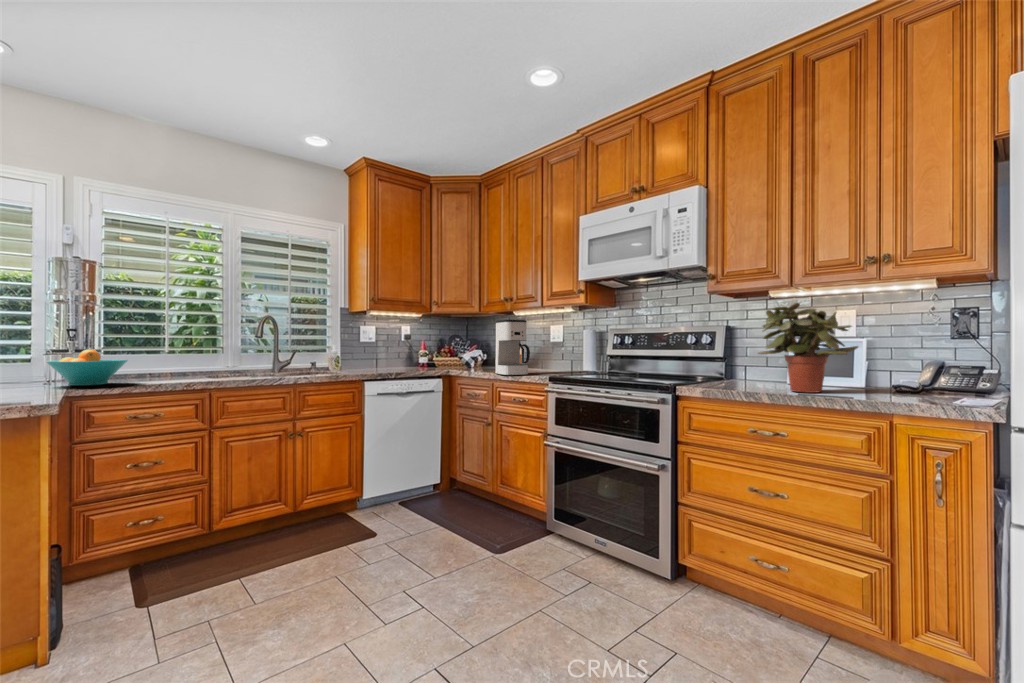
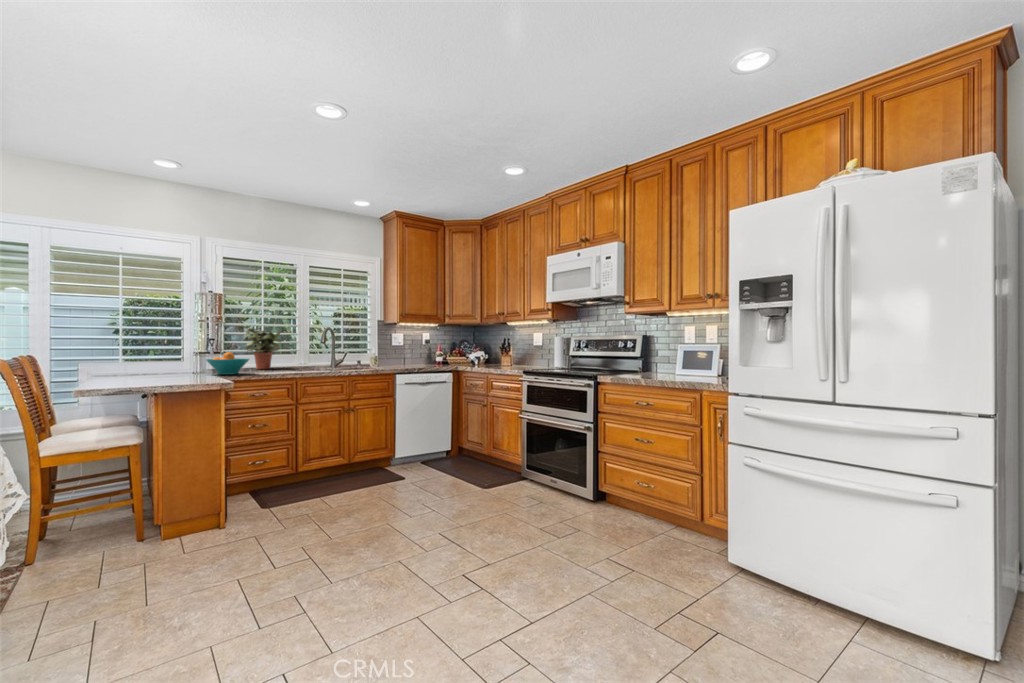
potted plant: present [758,303,858,393] -> present [244,328,281,369]
coffee maker: present [495,320,530,376] -> none [489,330,514,370]

